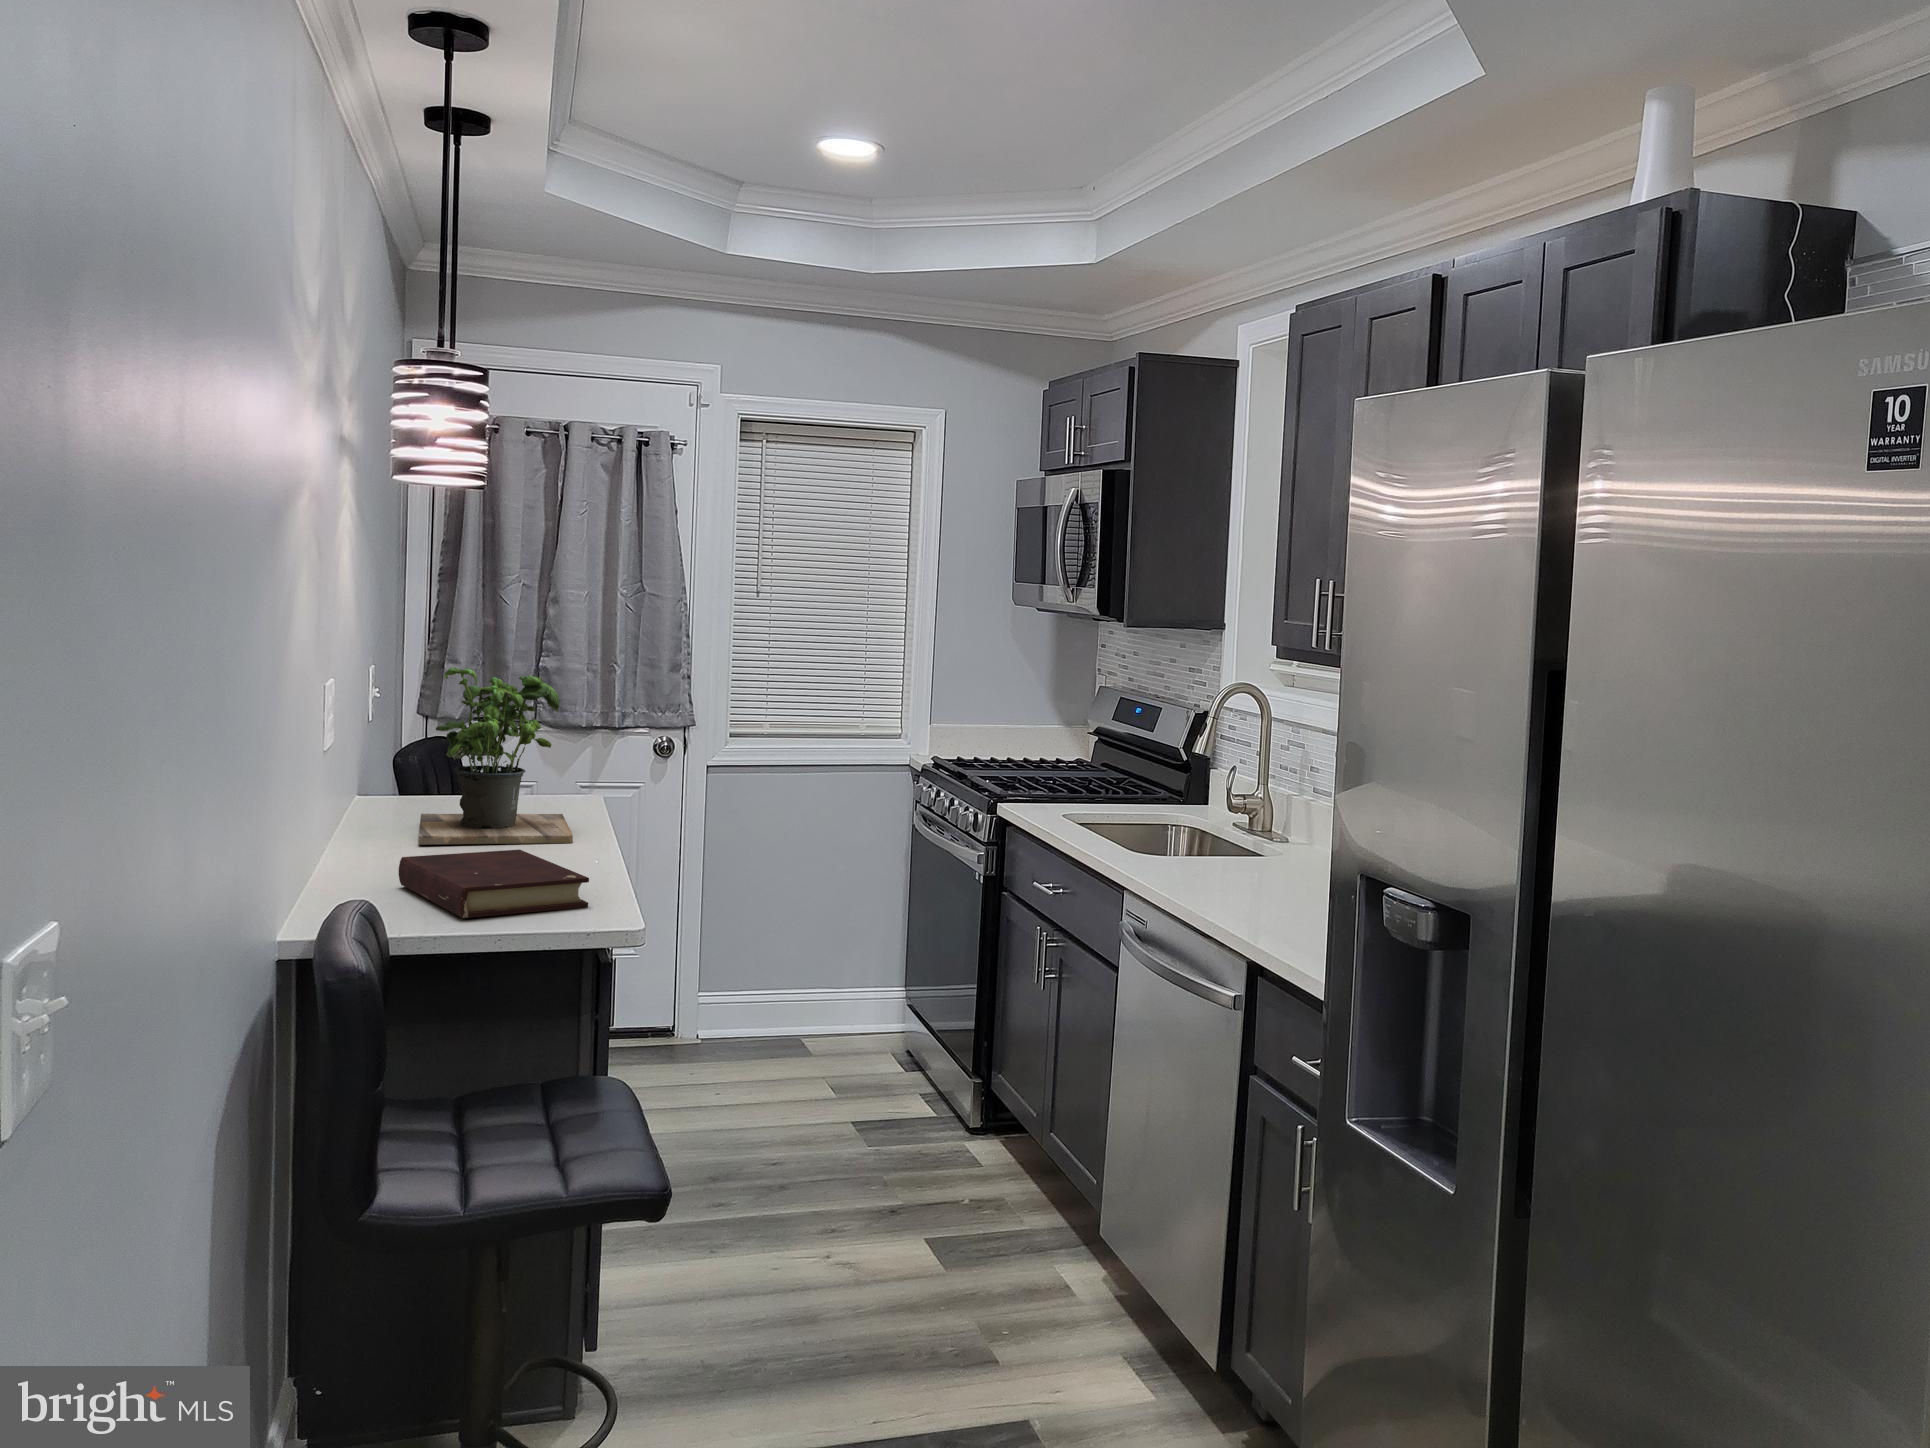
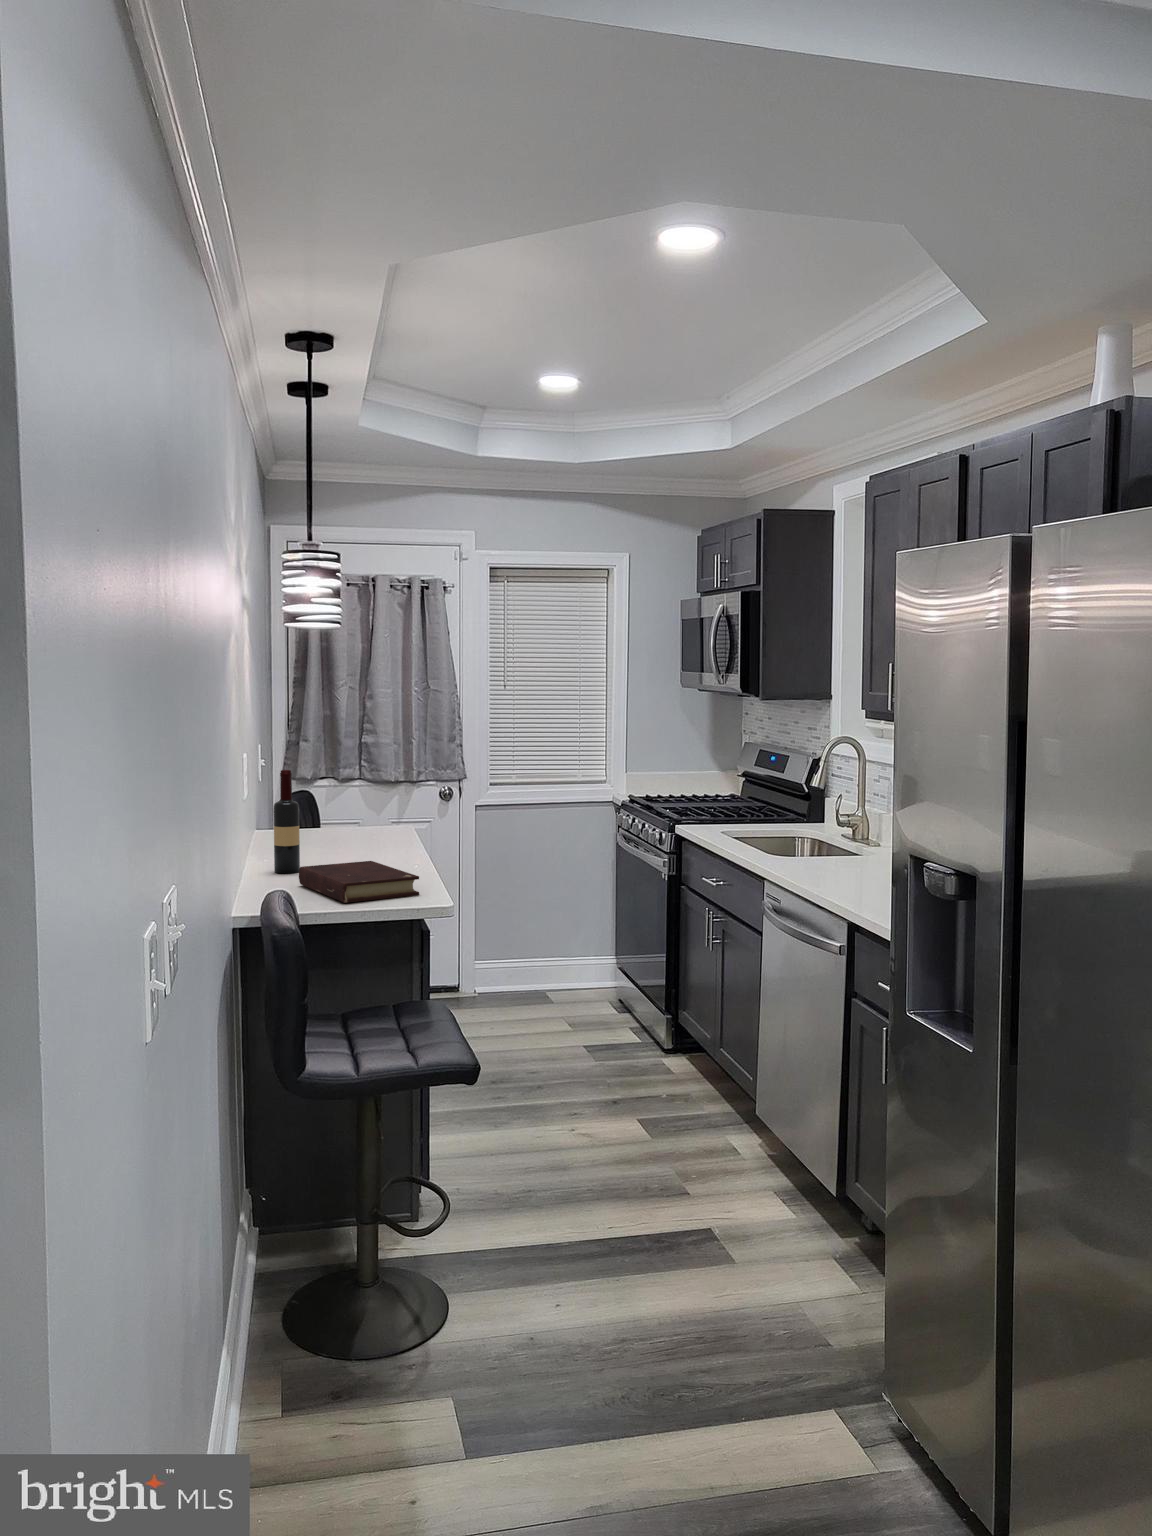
potted plant: present [419,668,573,845] -> none [300,745,400,860]
wine bottle: none [366,703,410,865] -> present [274,770,300,873]

